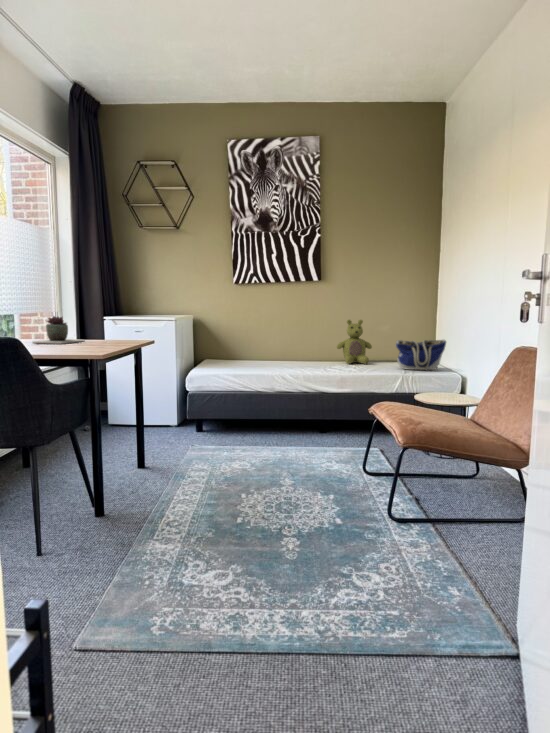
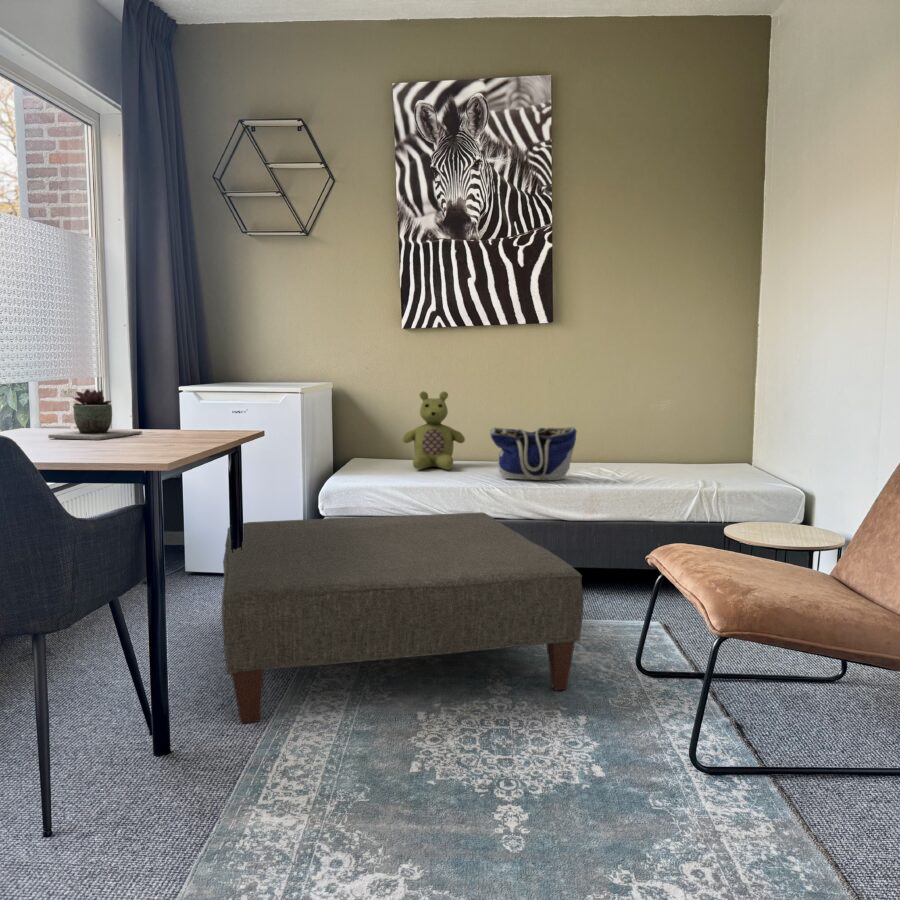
stuffed bear: present [337,320,372,364] -> present [403,391,465,470]
tote bag: present [396,340,446,370] -> present [490,427,576,480]
ottoman: none [132,388,333,500] -> present [222,513,583,723]

